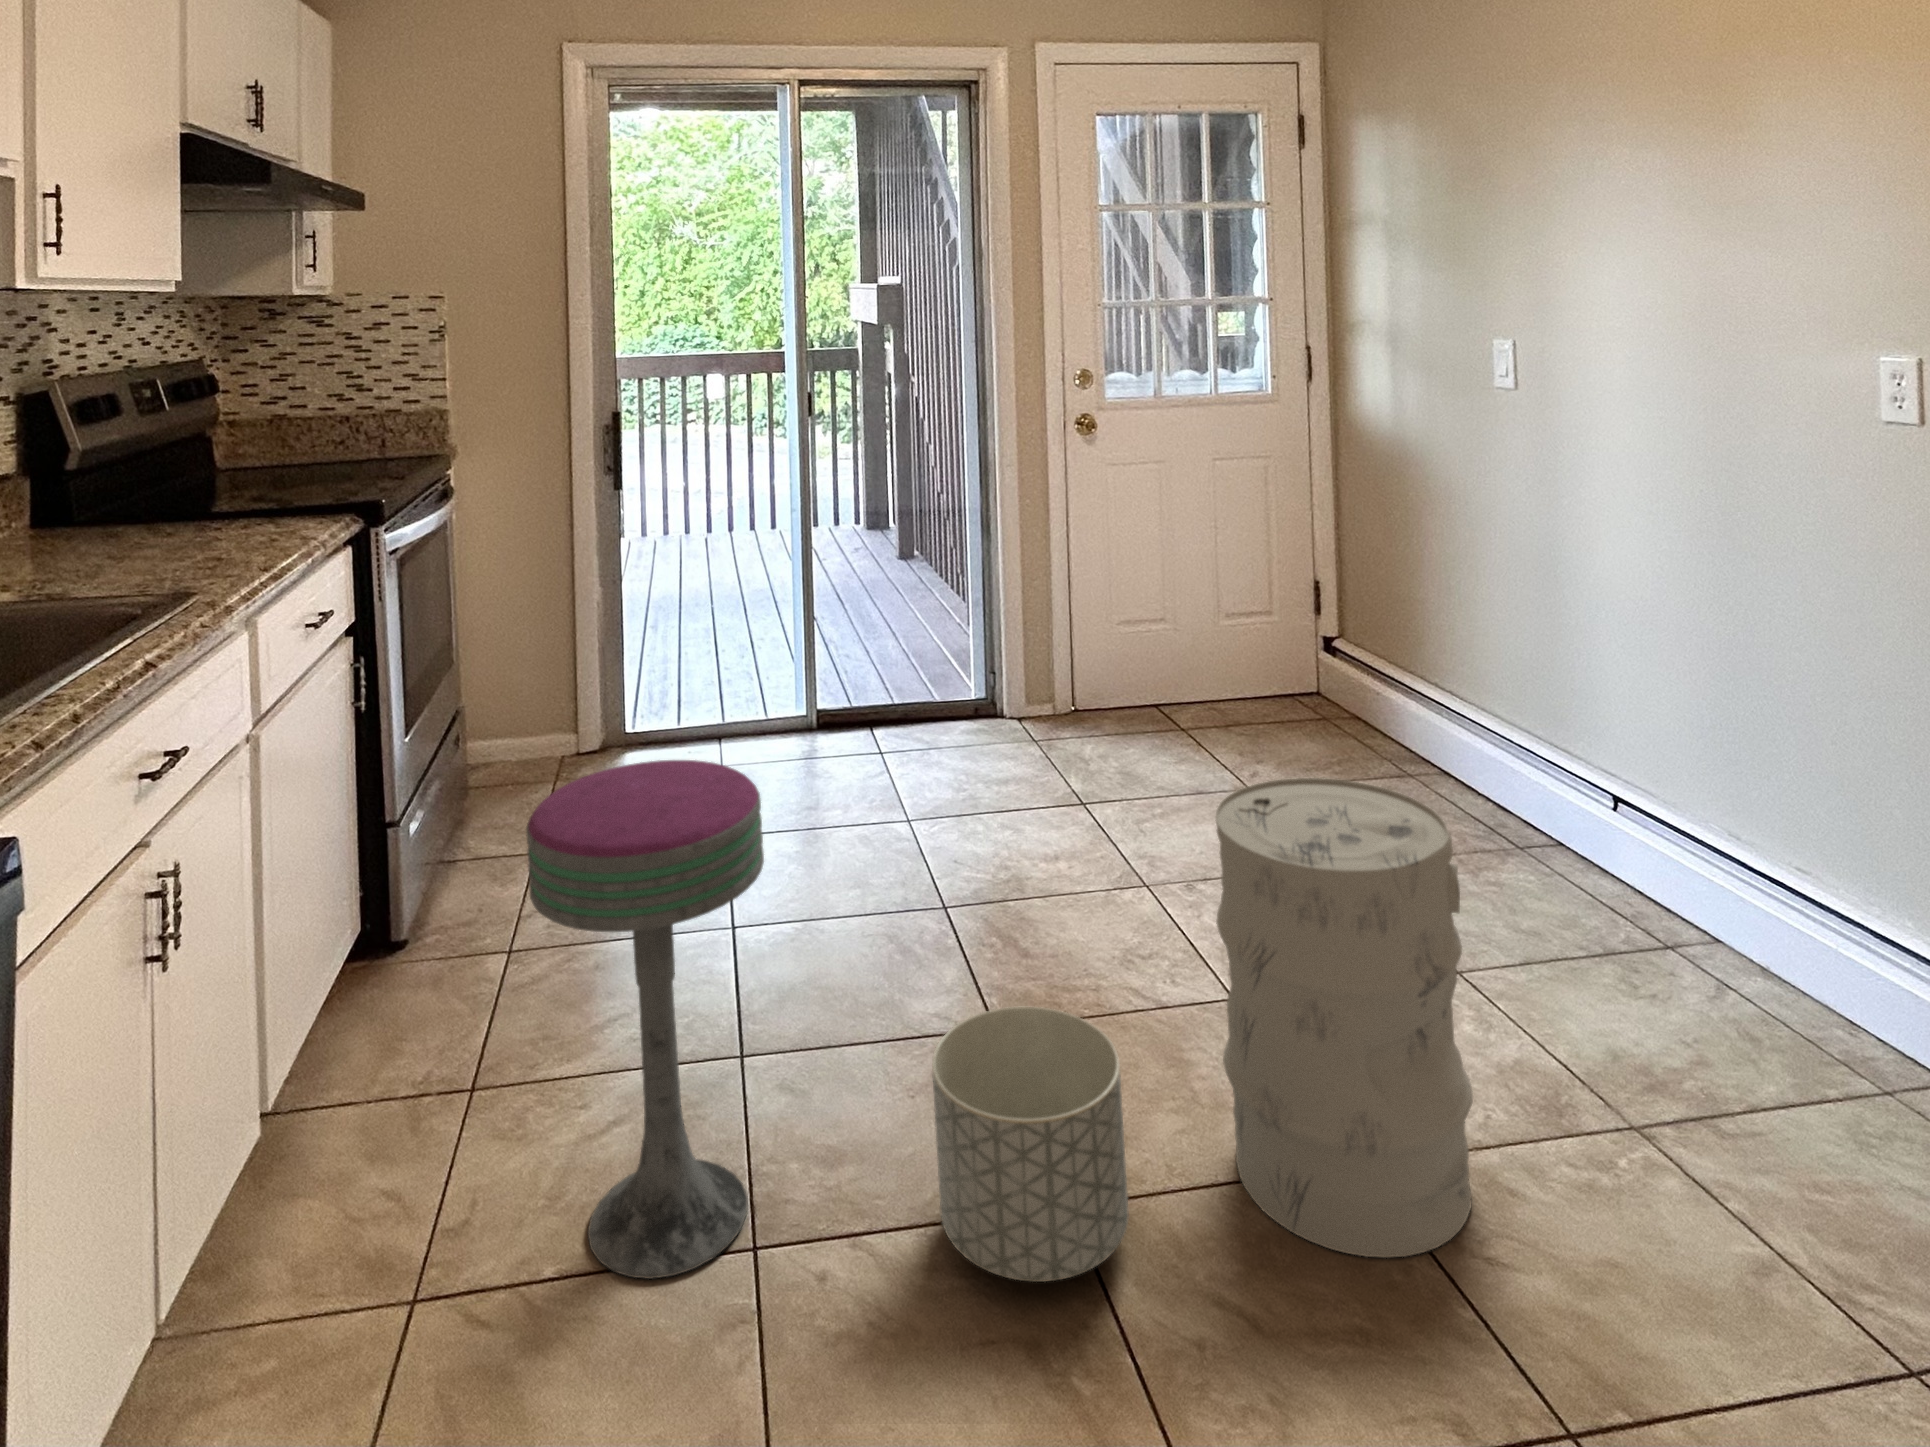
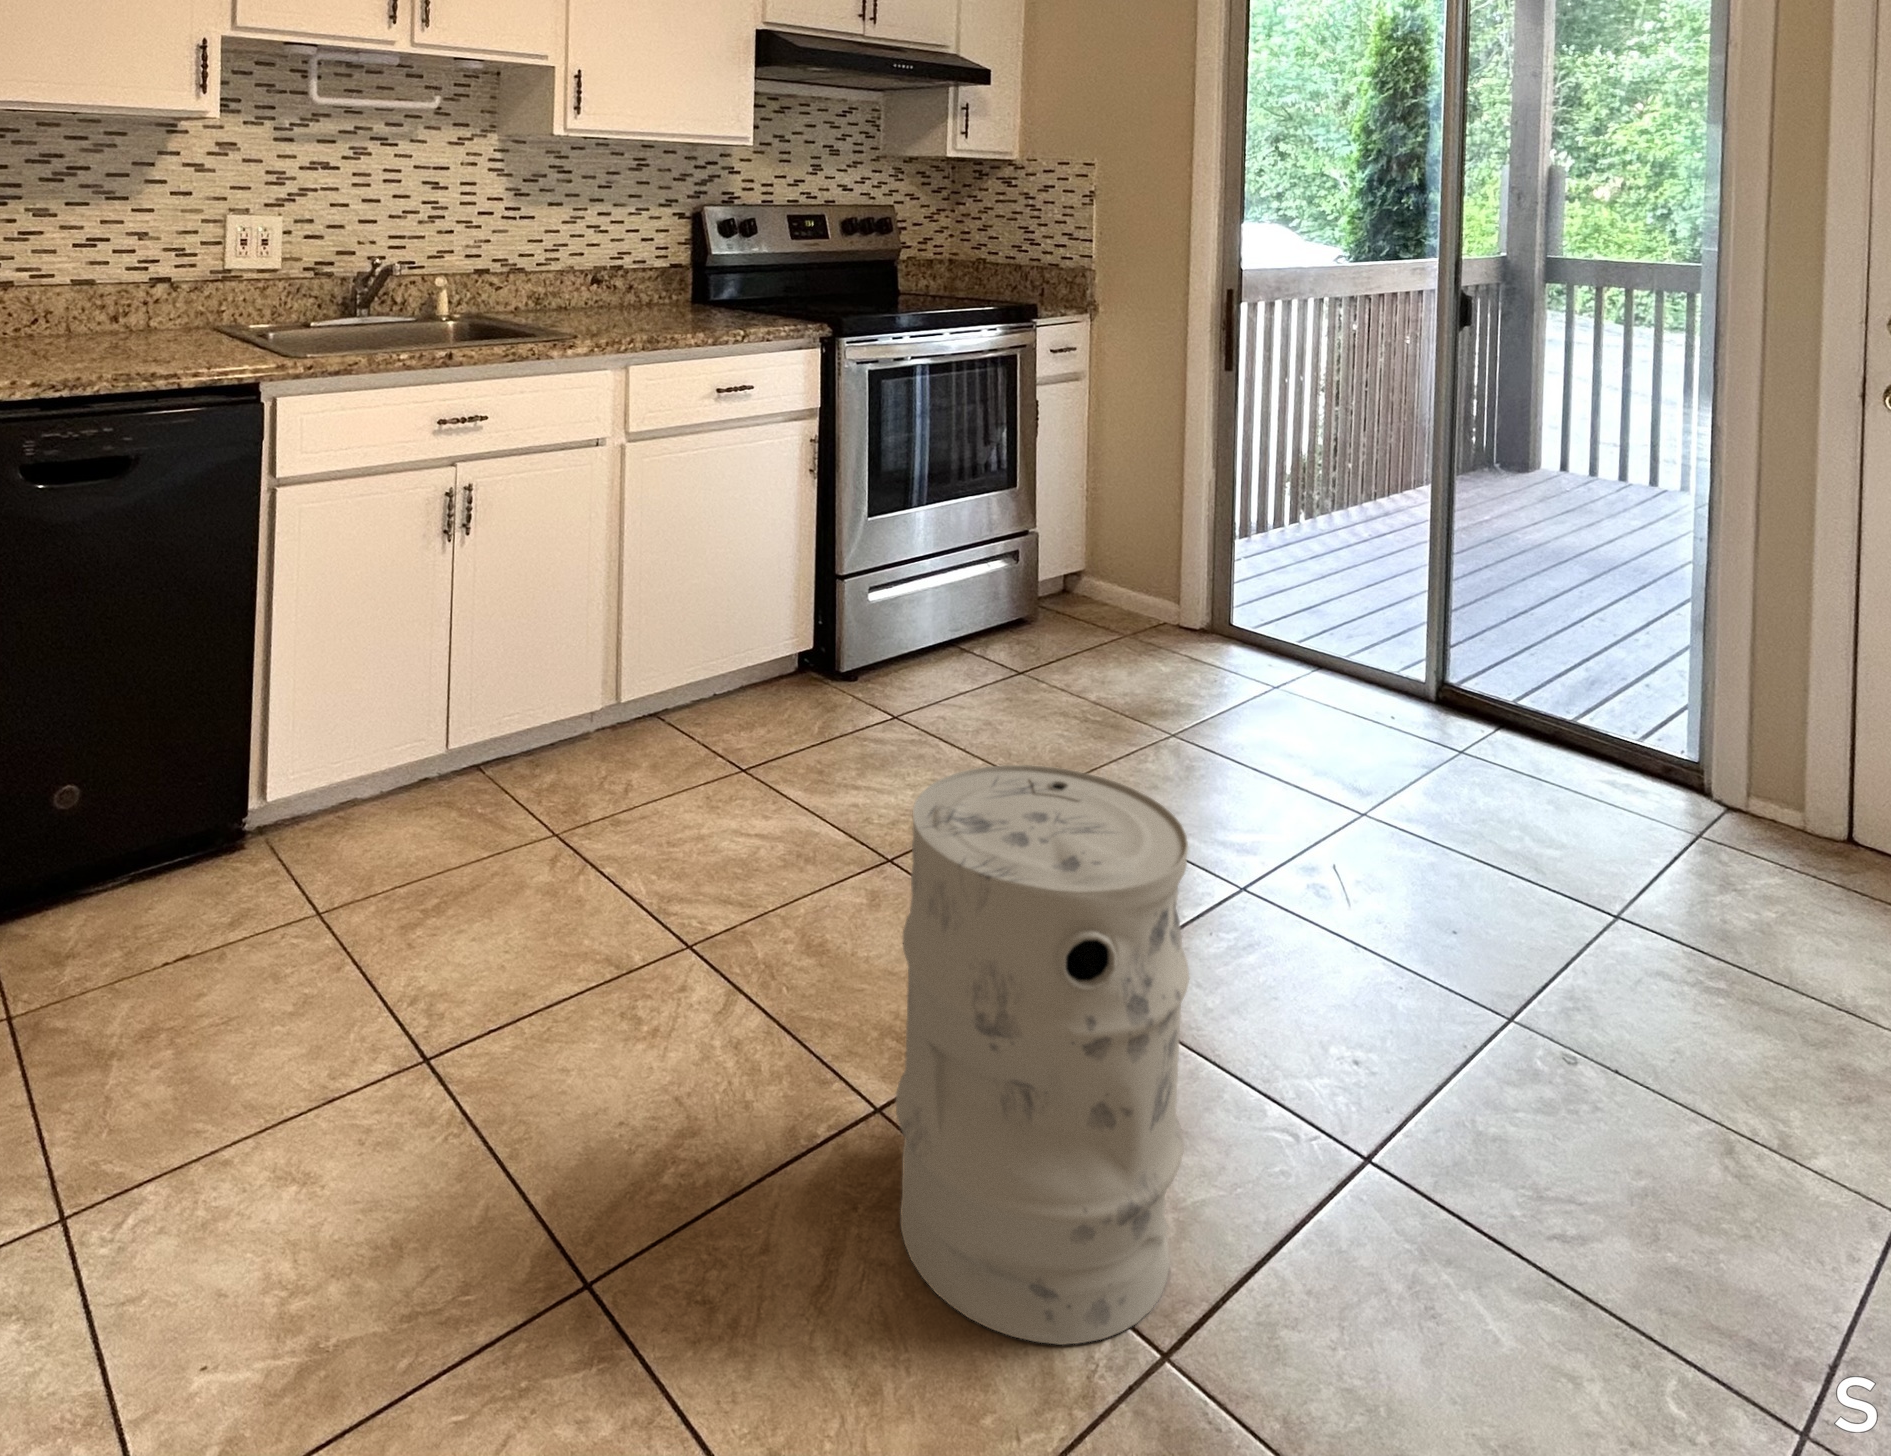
bar stool: present [526,760,764,1279] -> none [584,529,766,900]
planter: present [932,1006,1129,1282] -> none [689,837,866,1068]

